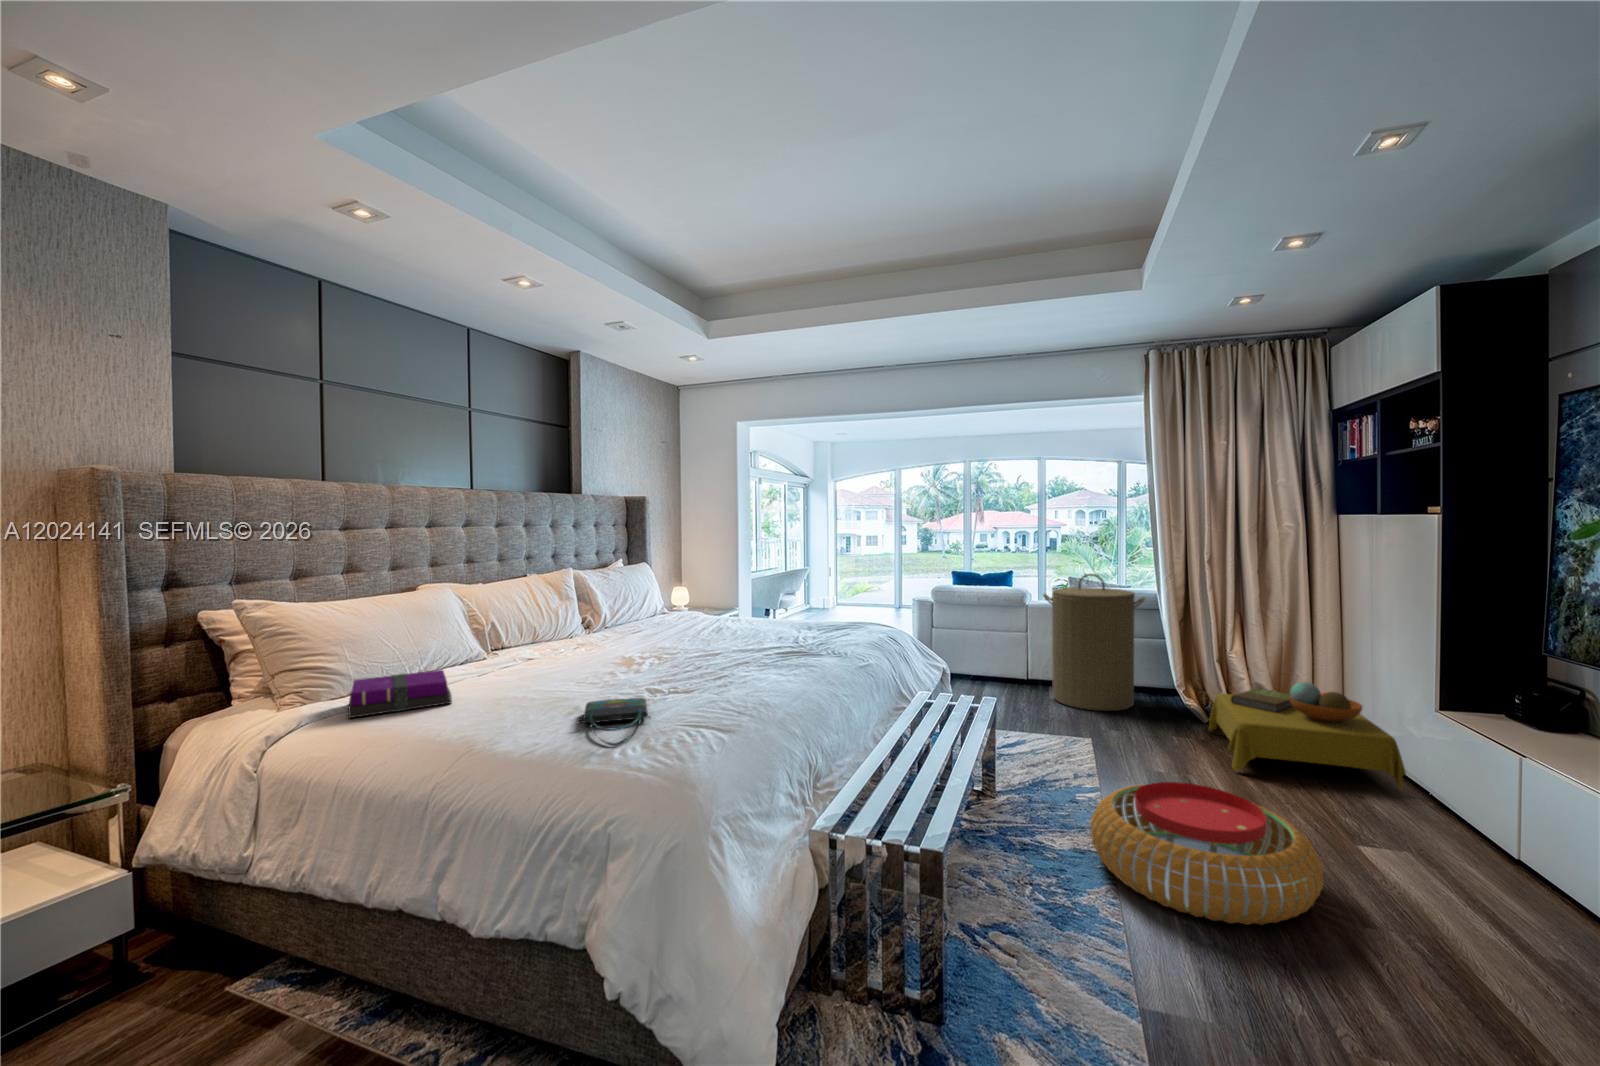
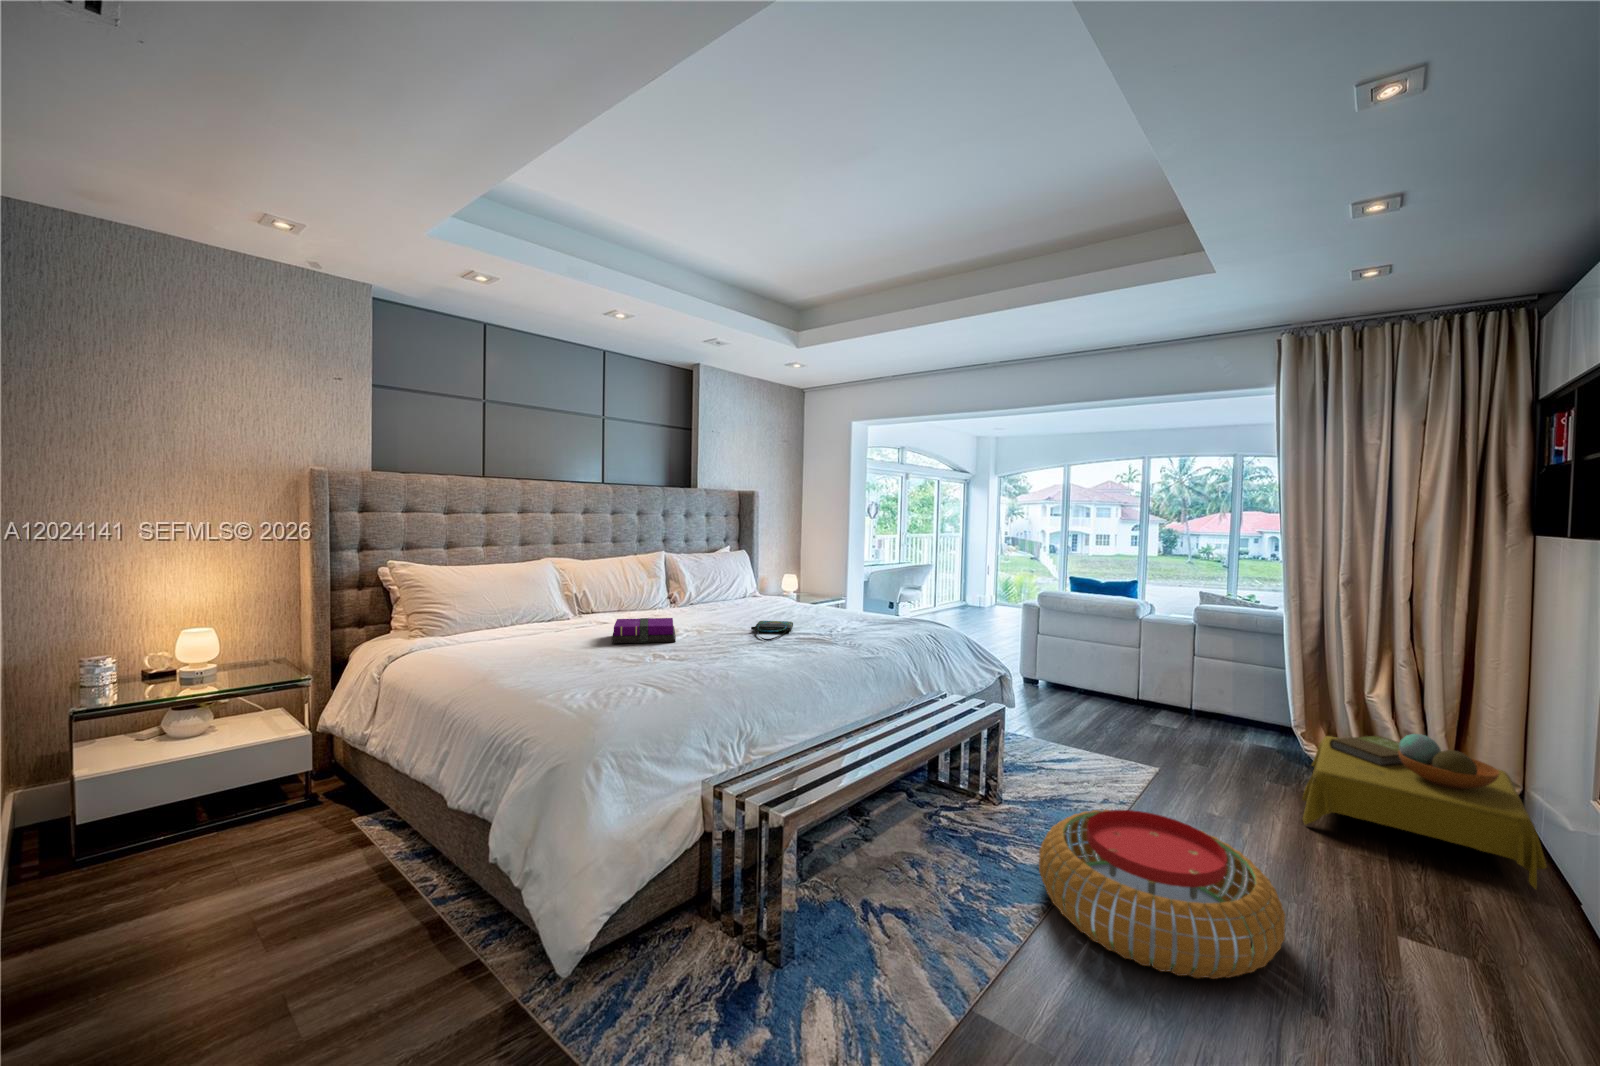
laundry hamper: present [1043,574,1145,711] -> none [1142,587,1263,740]
notebook: present [348,670,452,718] -> present [612,618,676,644]
tote bag: present [577,698,649,746] -> present [751,621,793,641]

